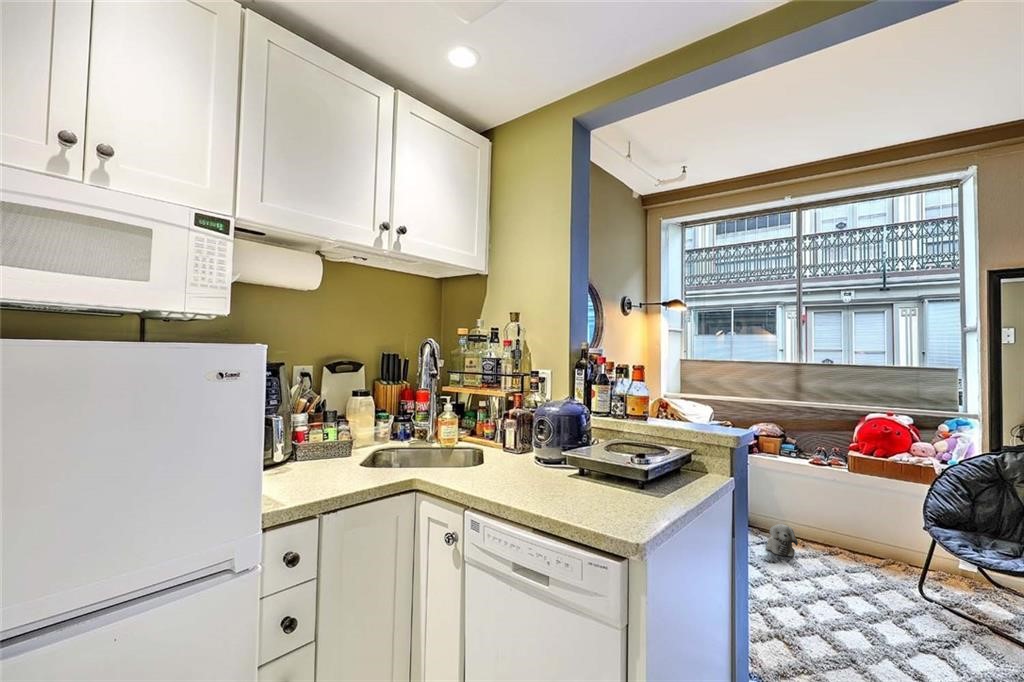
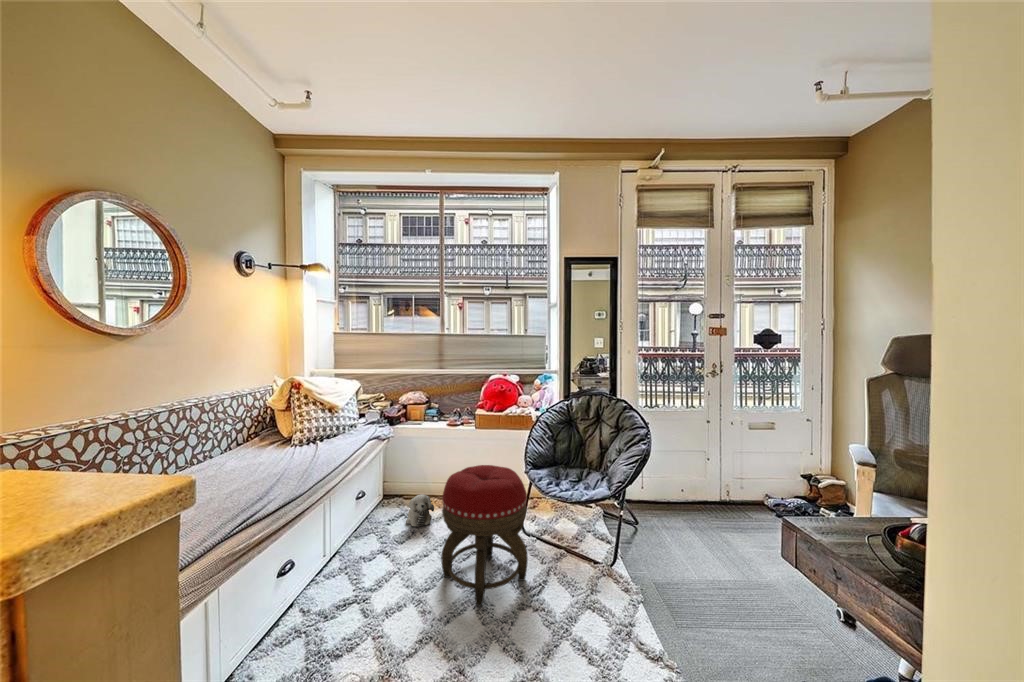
footstool: none [814,501,928,638] -> present [442,465,528,606]

